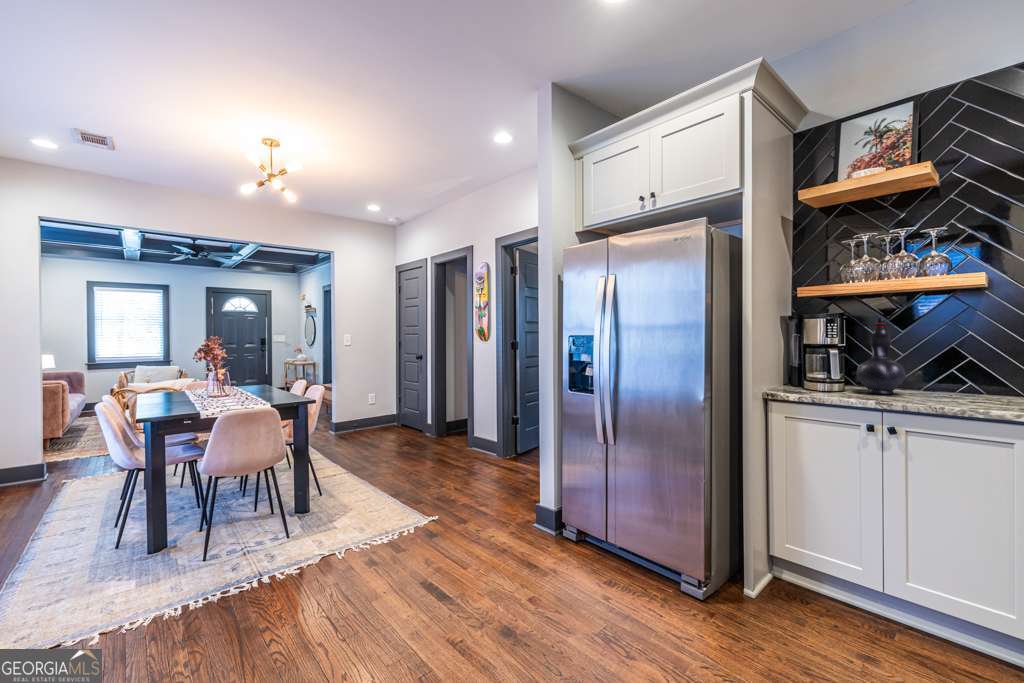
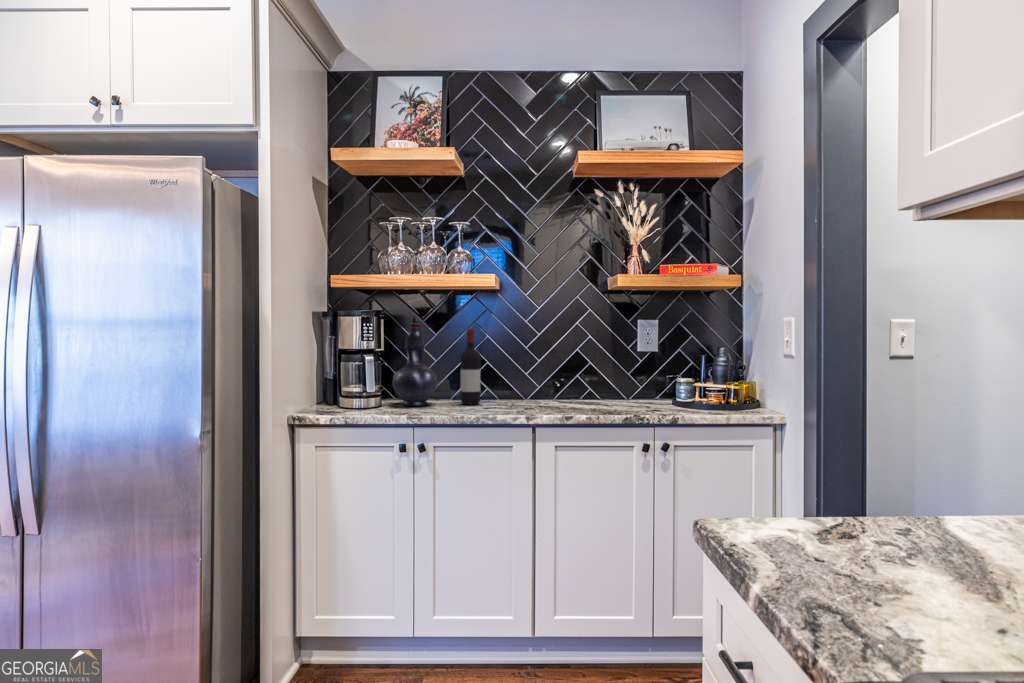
wine bottle: none [934,327,960,397] -> present [460,329,481,405]

